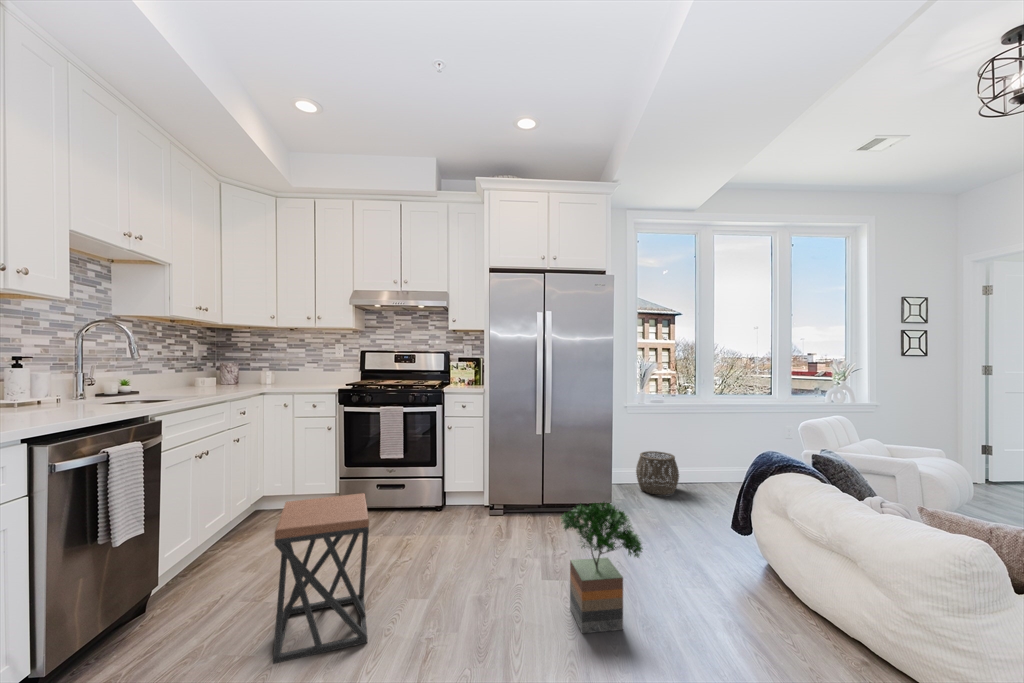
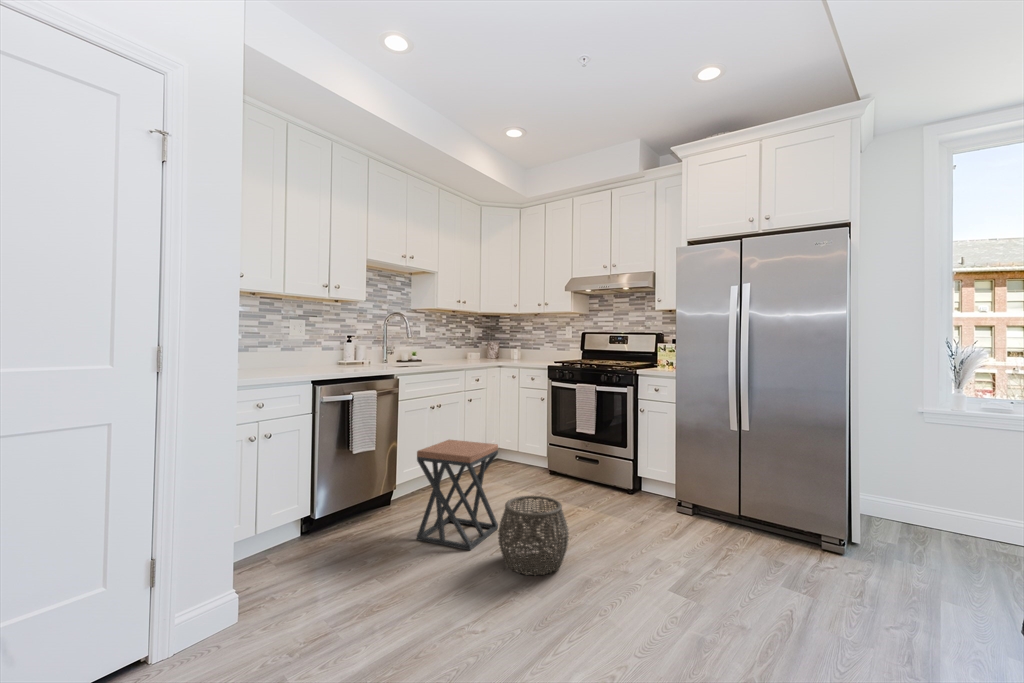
woven basket: present [636,451,679,495] -> present [498,496,569,576]
potted tree: present [561,503,643,633] -> none [613,484,693,624]

